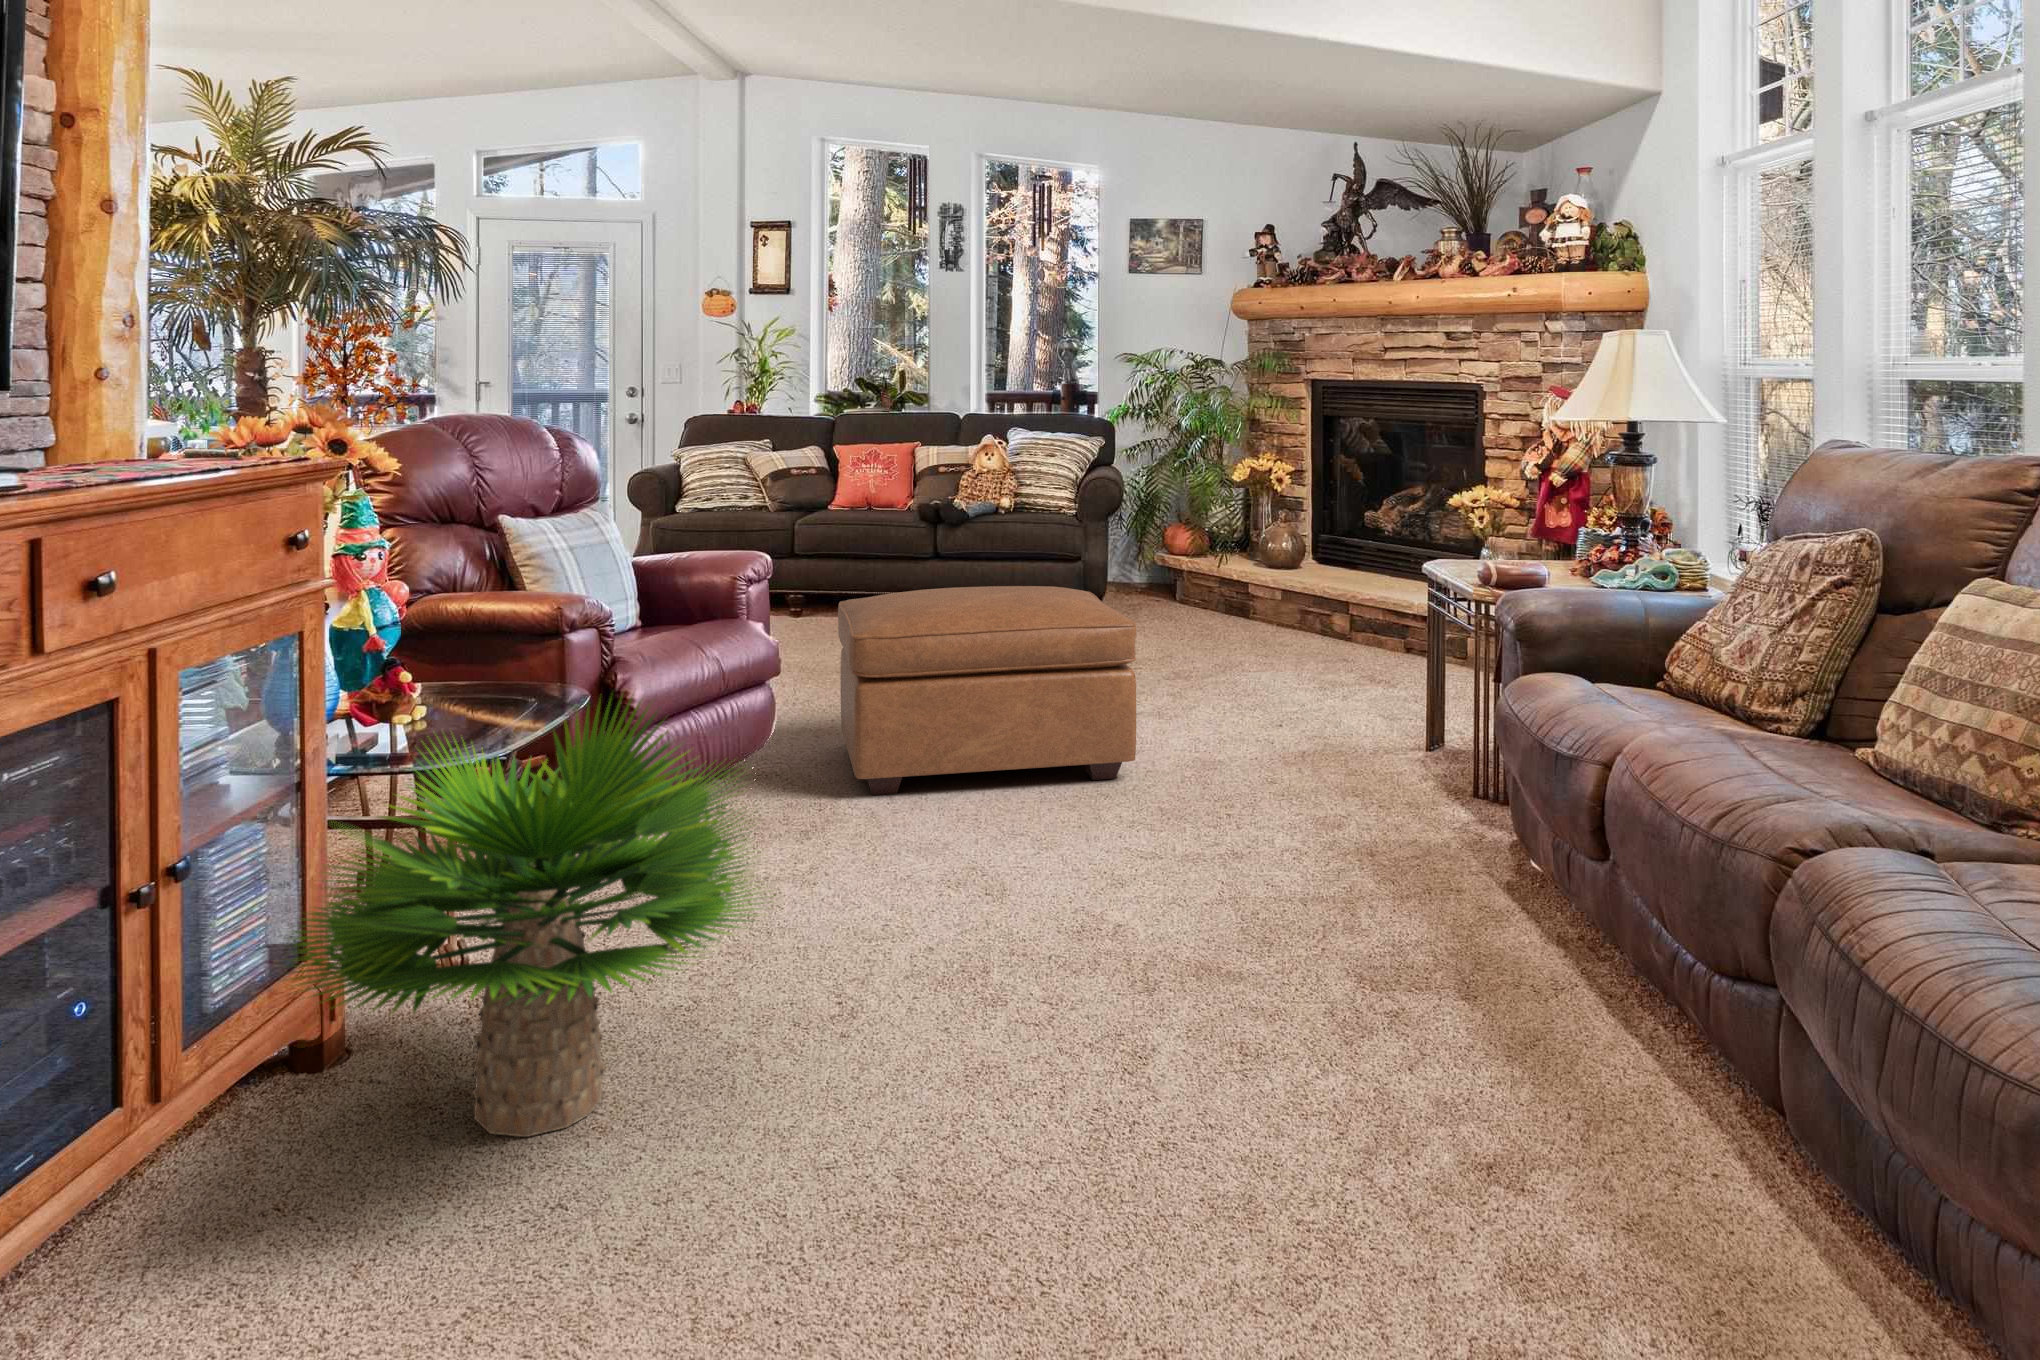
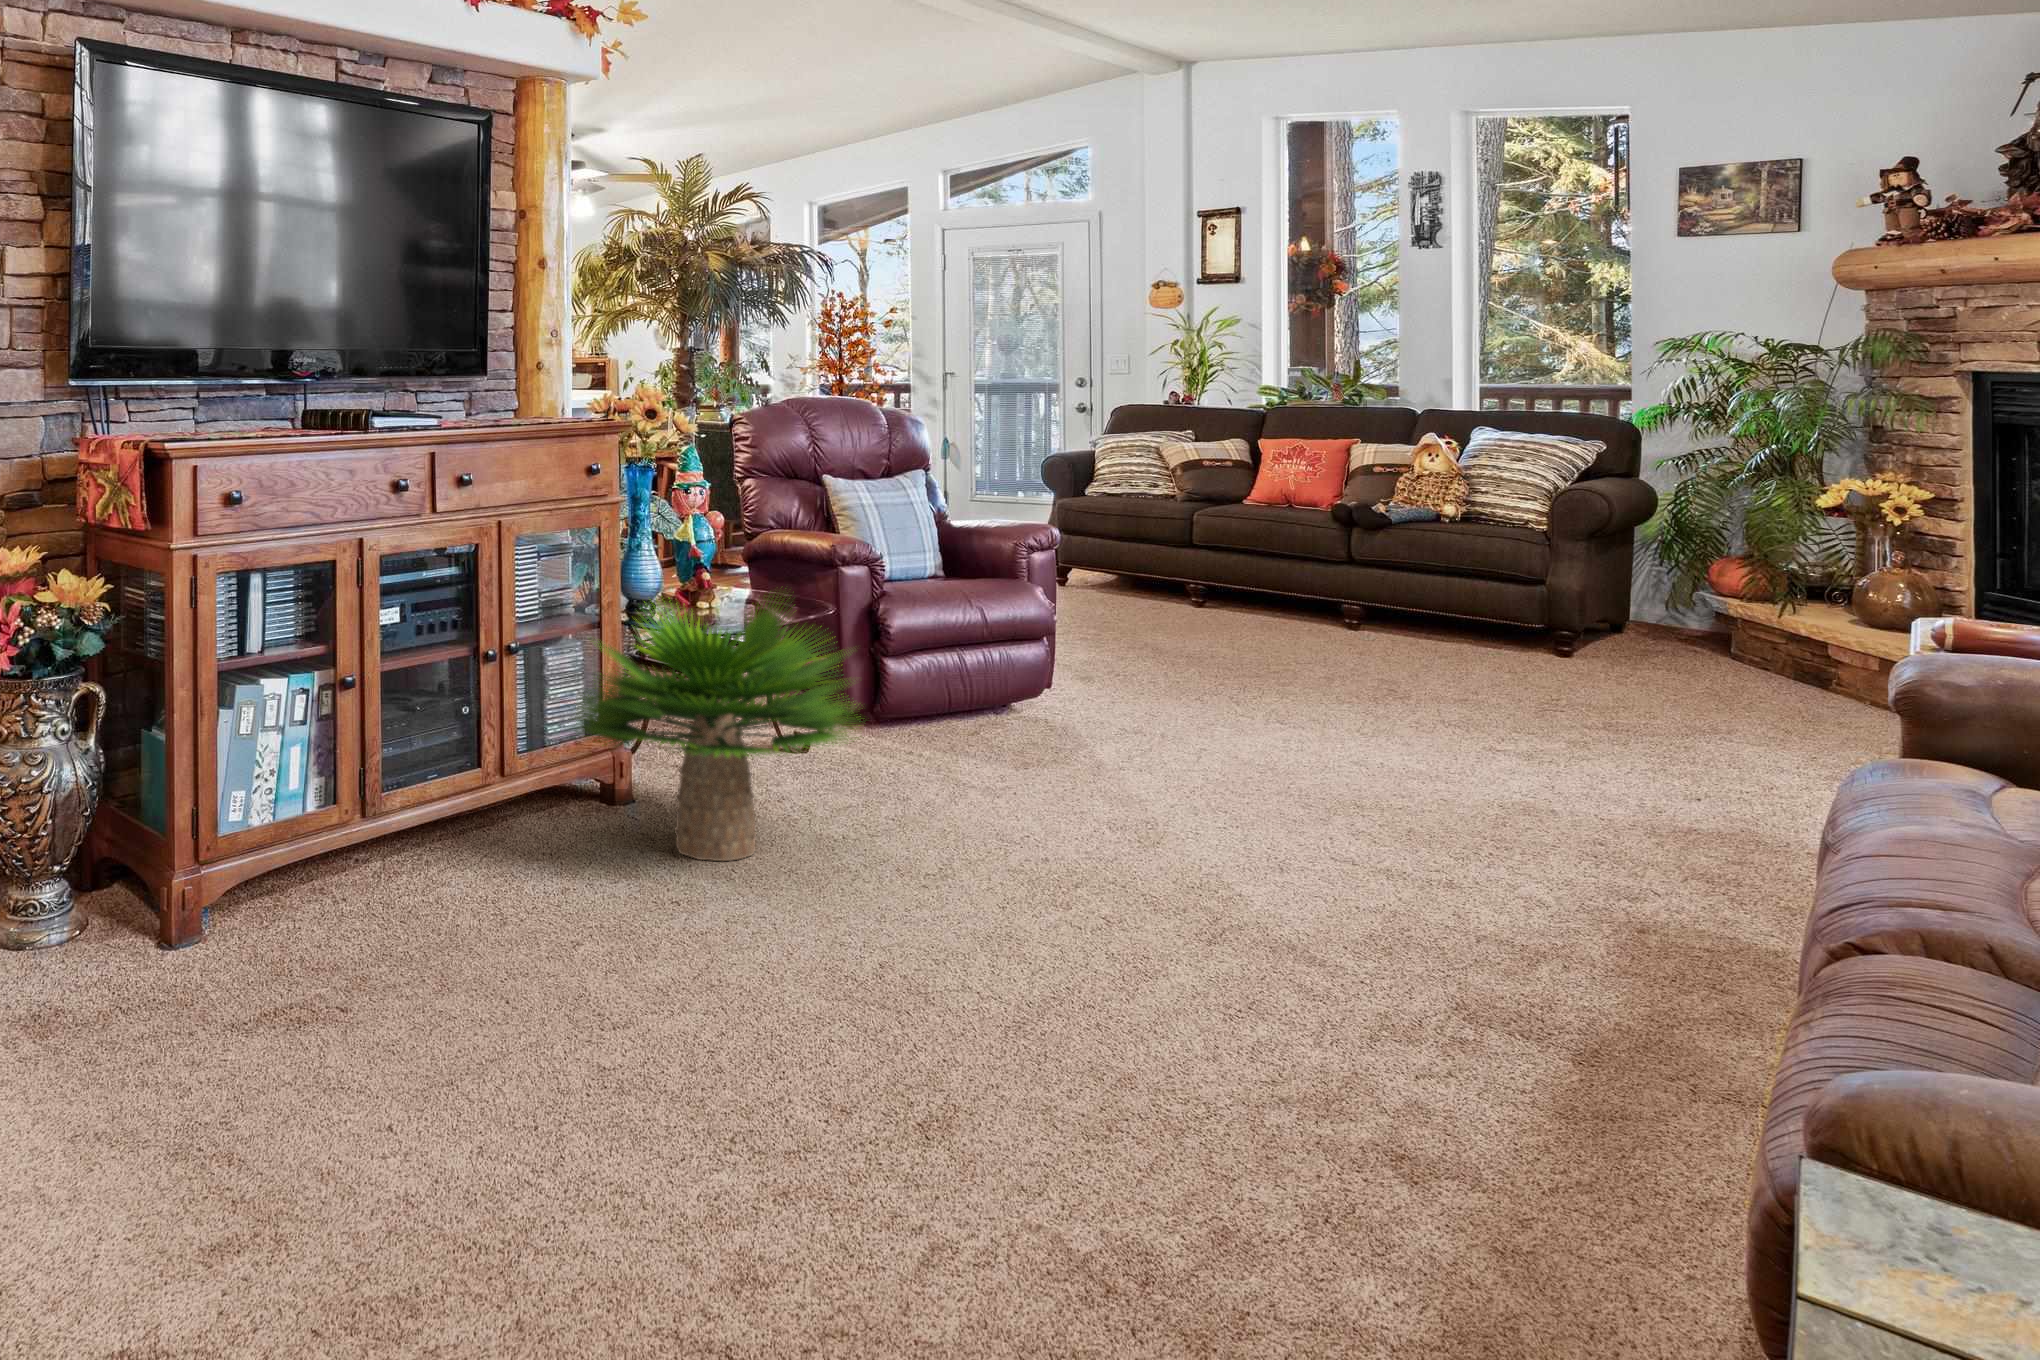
ottoman: present [838,586,1136,795] -> none [1094,573,1401,777]

